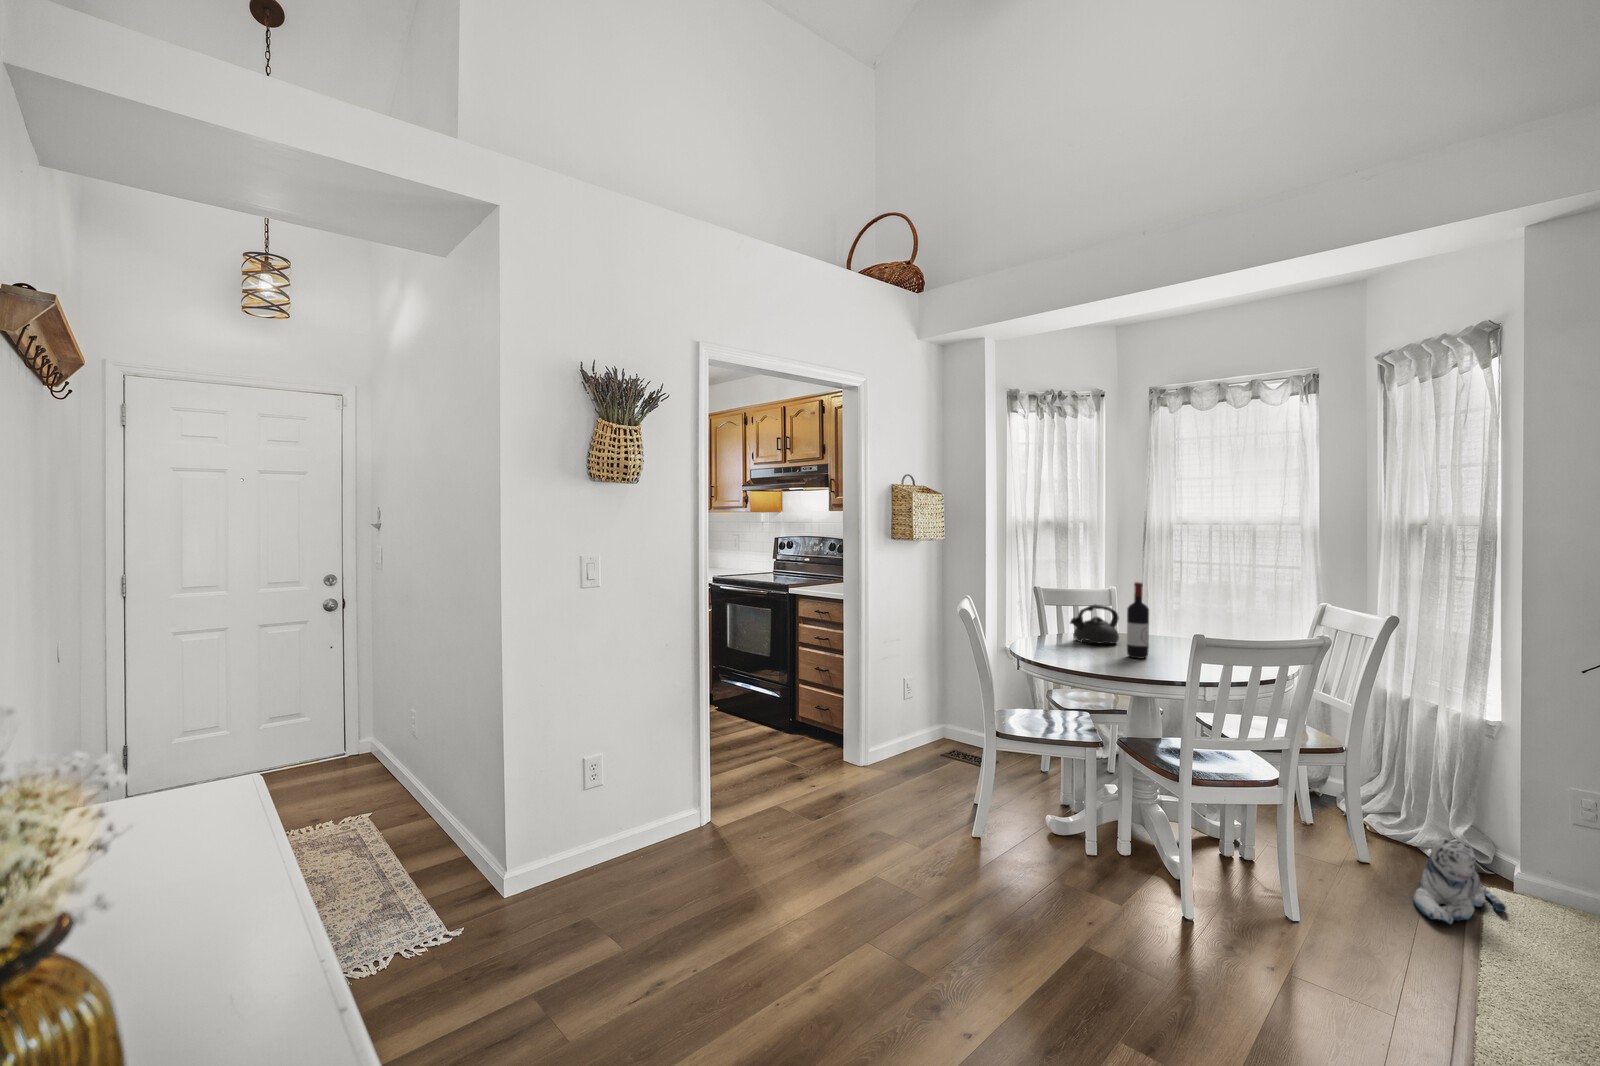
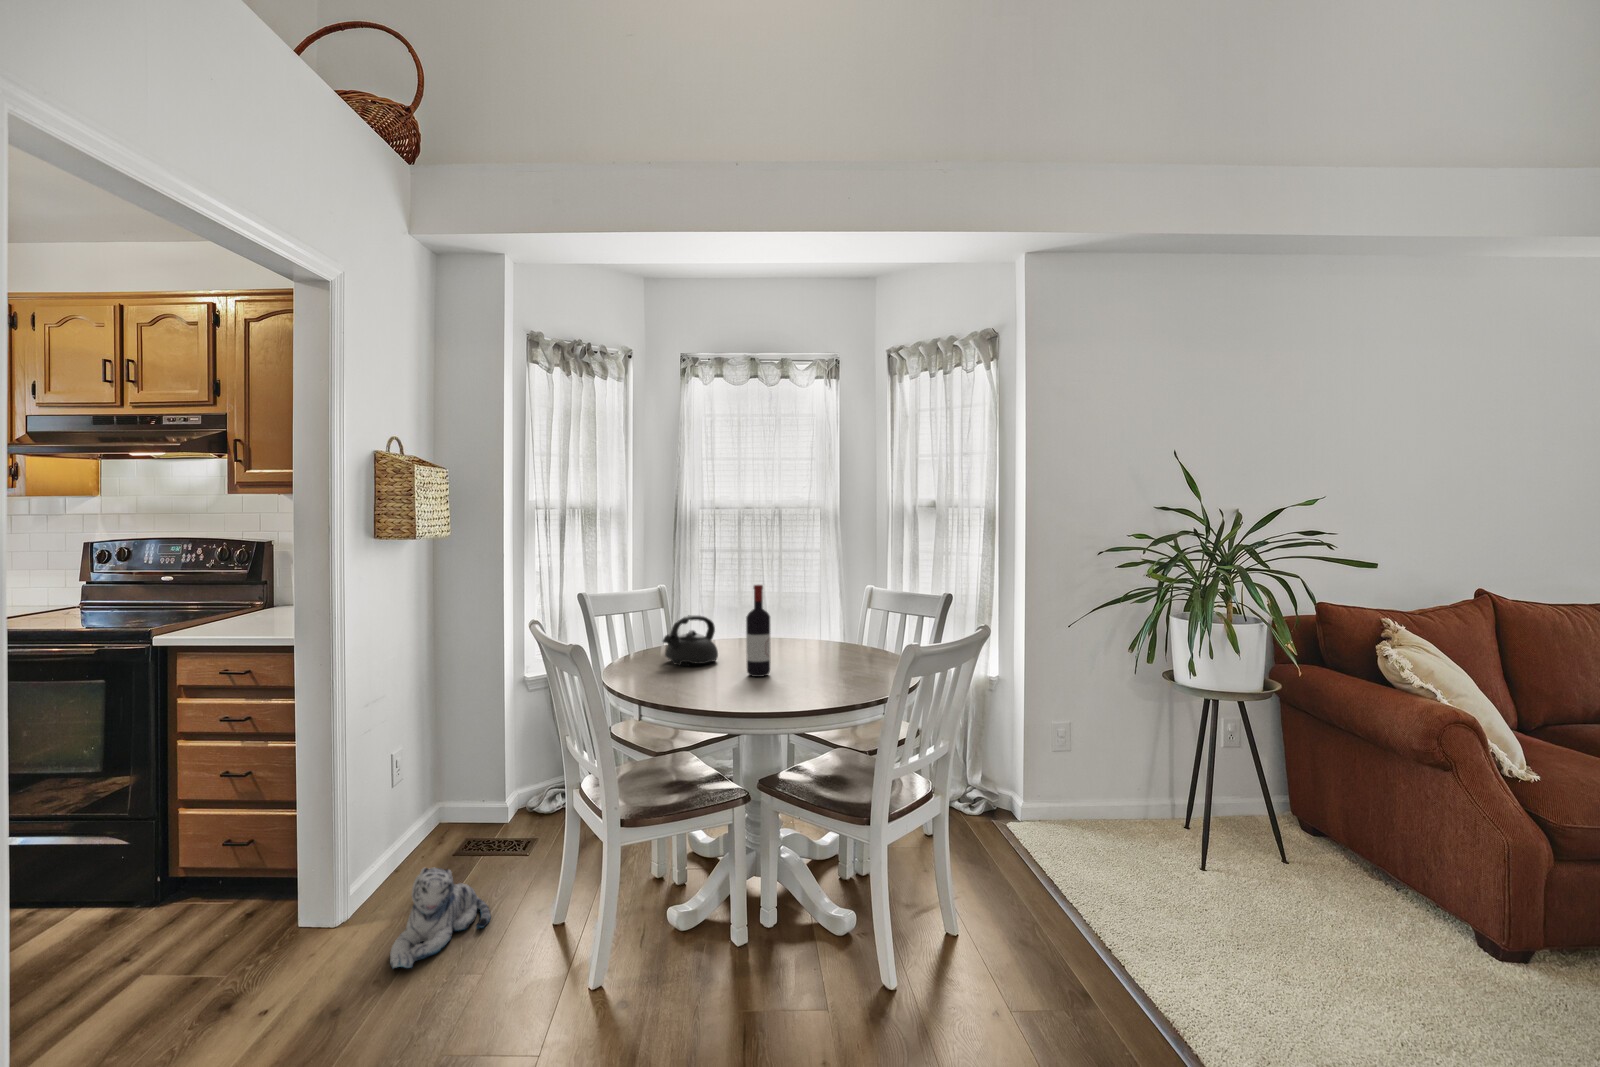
plush toy: present [1413,839,1506,924] -> present [390,868,491,968]

